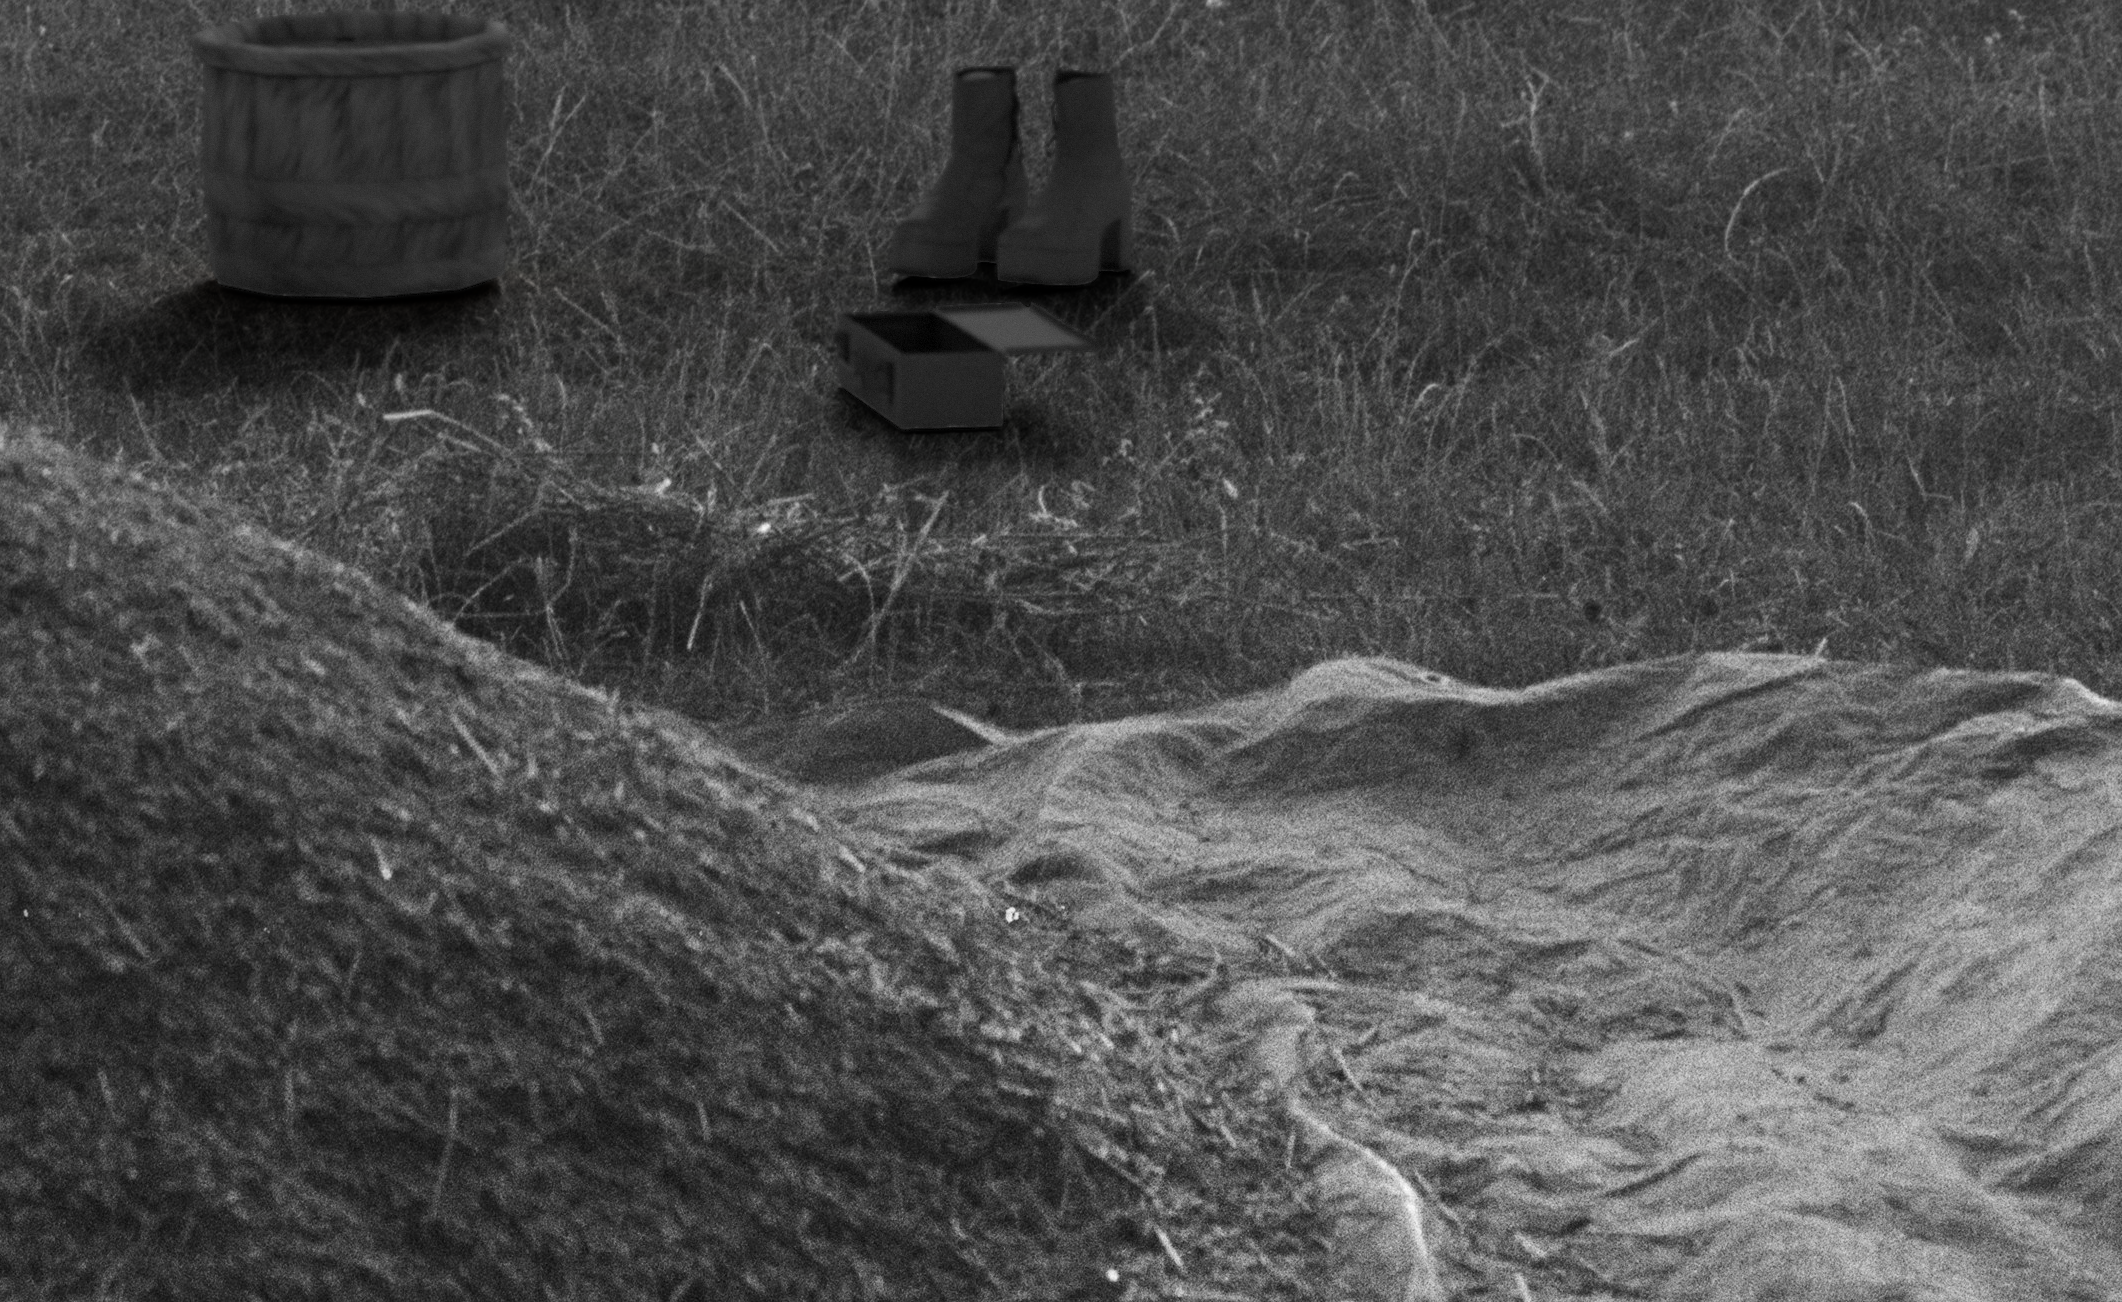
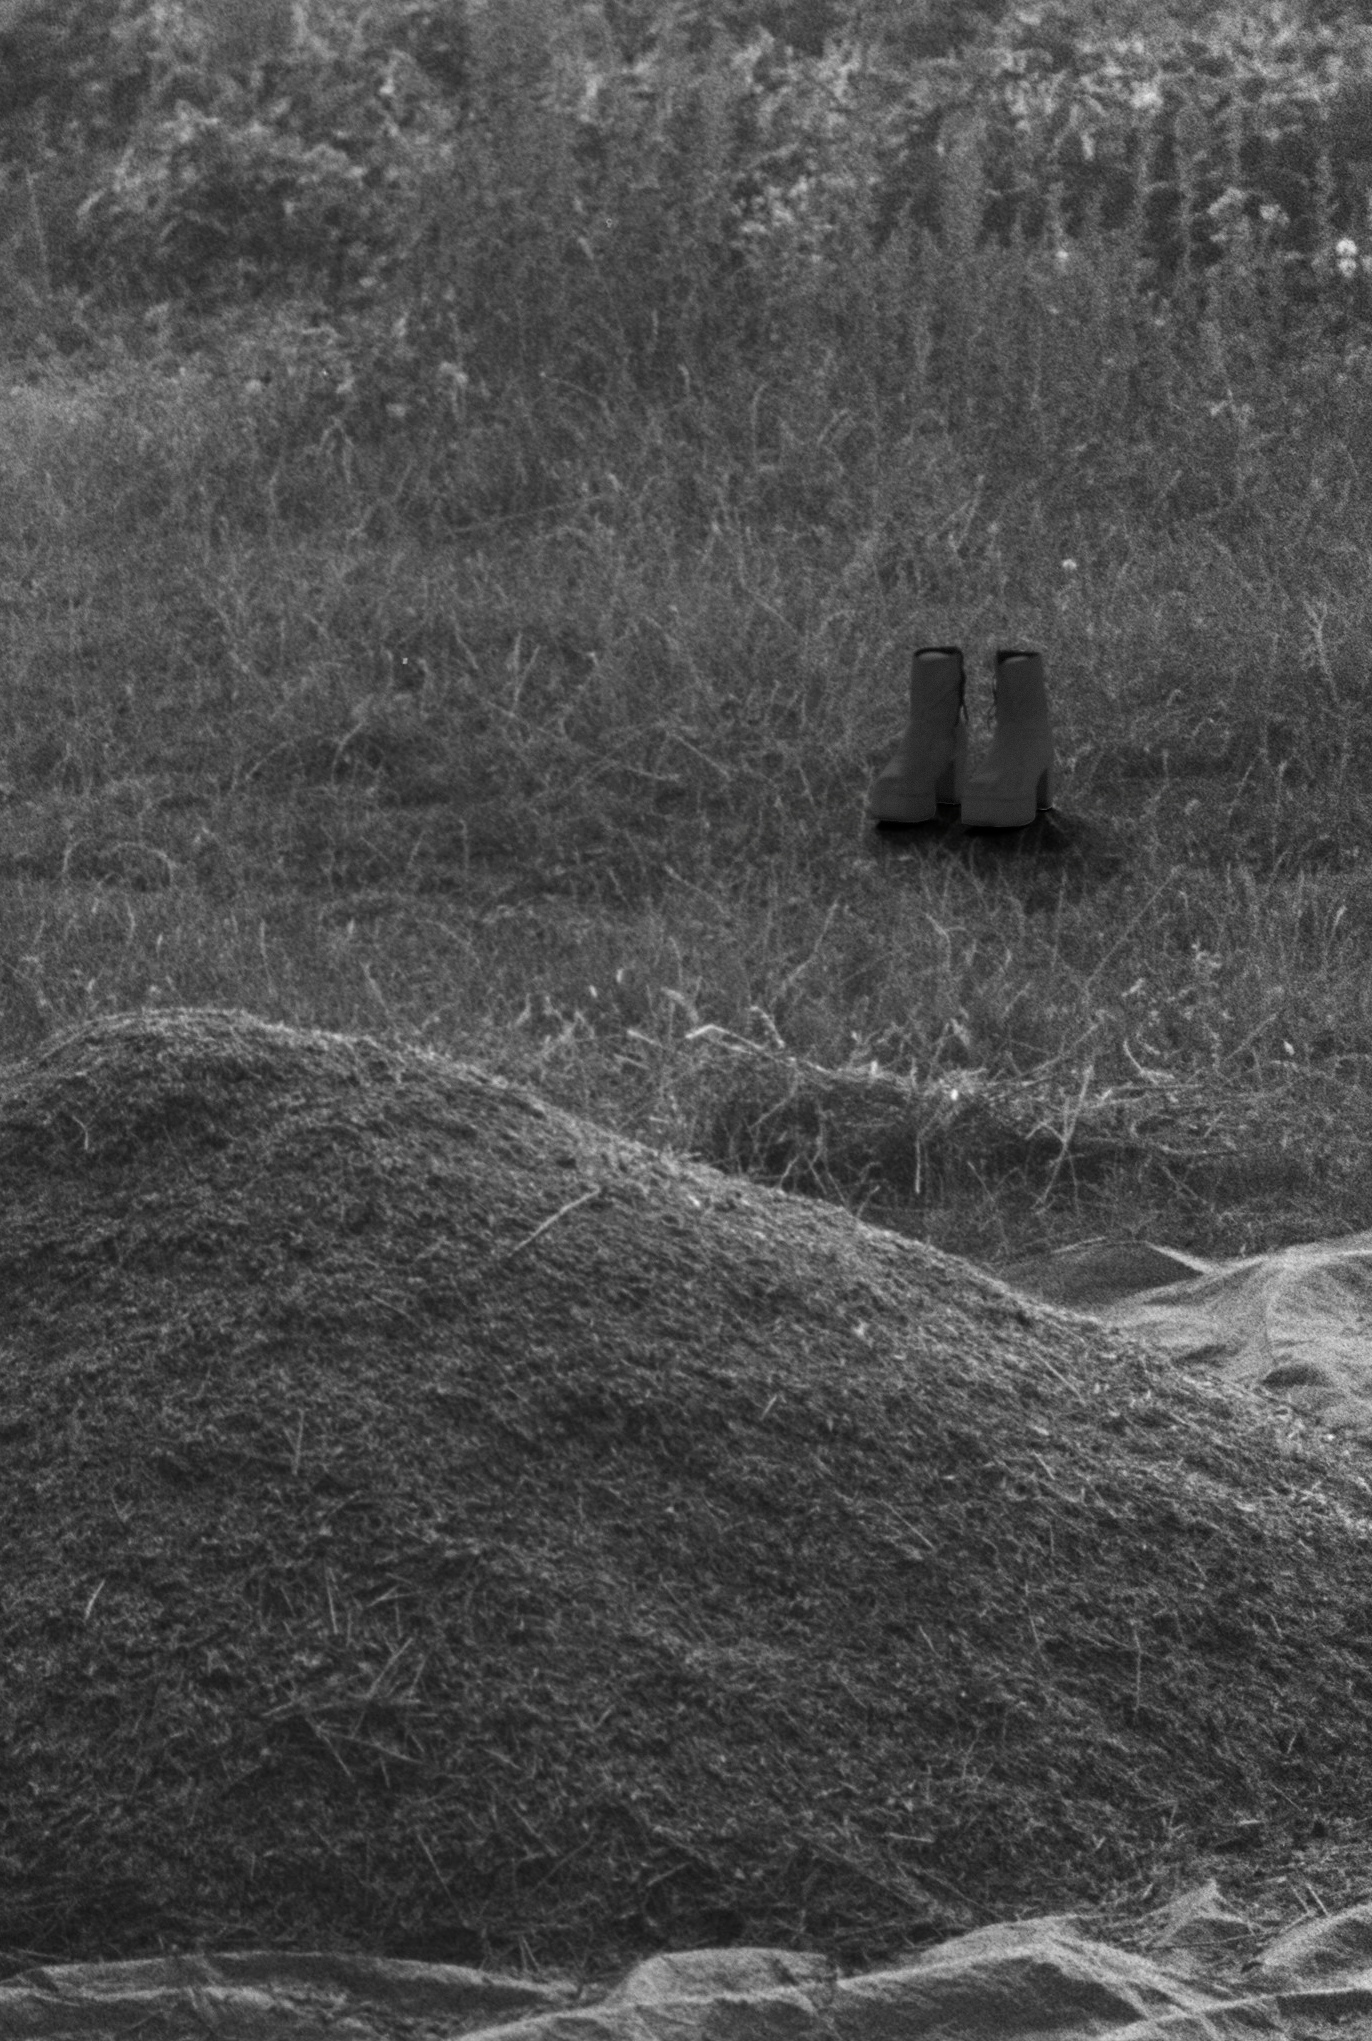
wooden bucket: present [191,10,513,298] -> none [304,614,573,858]
toolbox: present [833,301,1102,430] -> none [893,863,1121,978]

